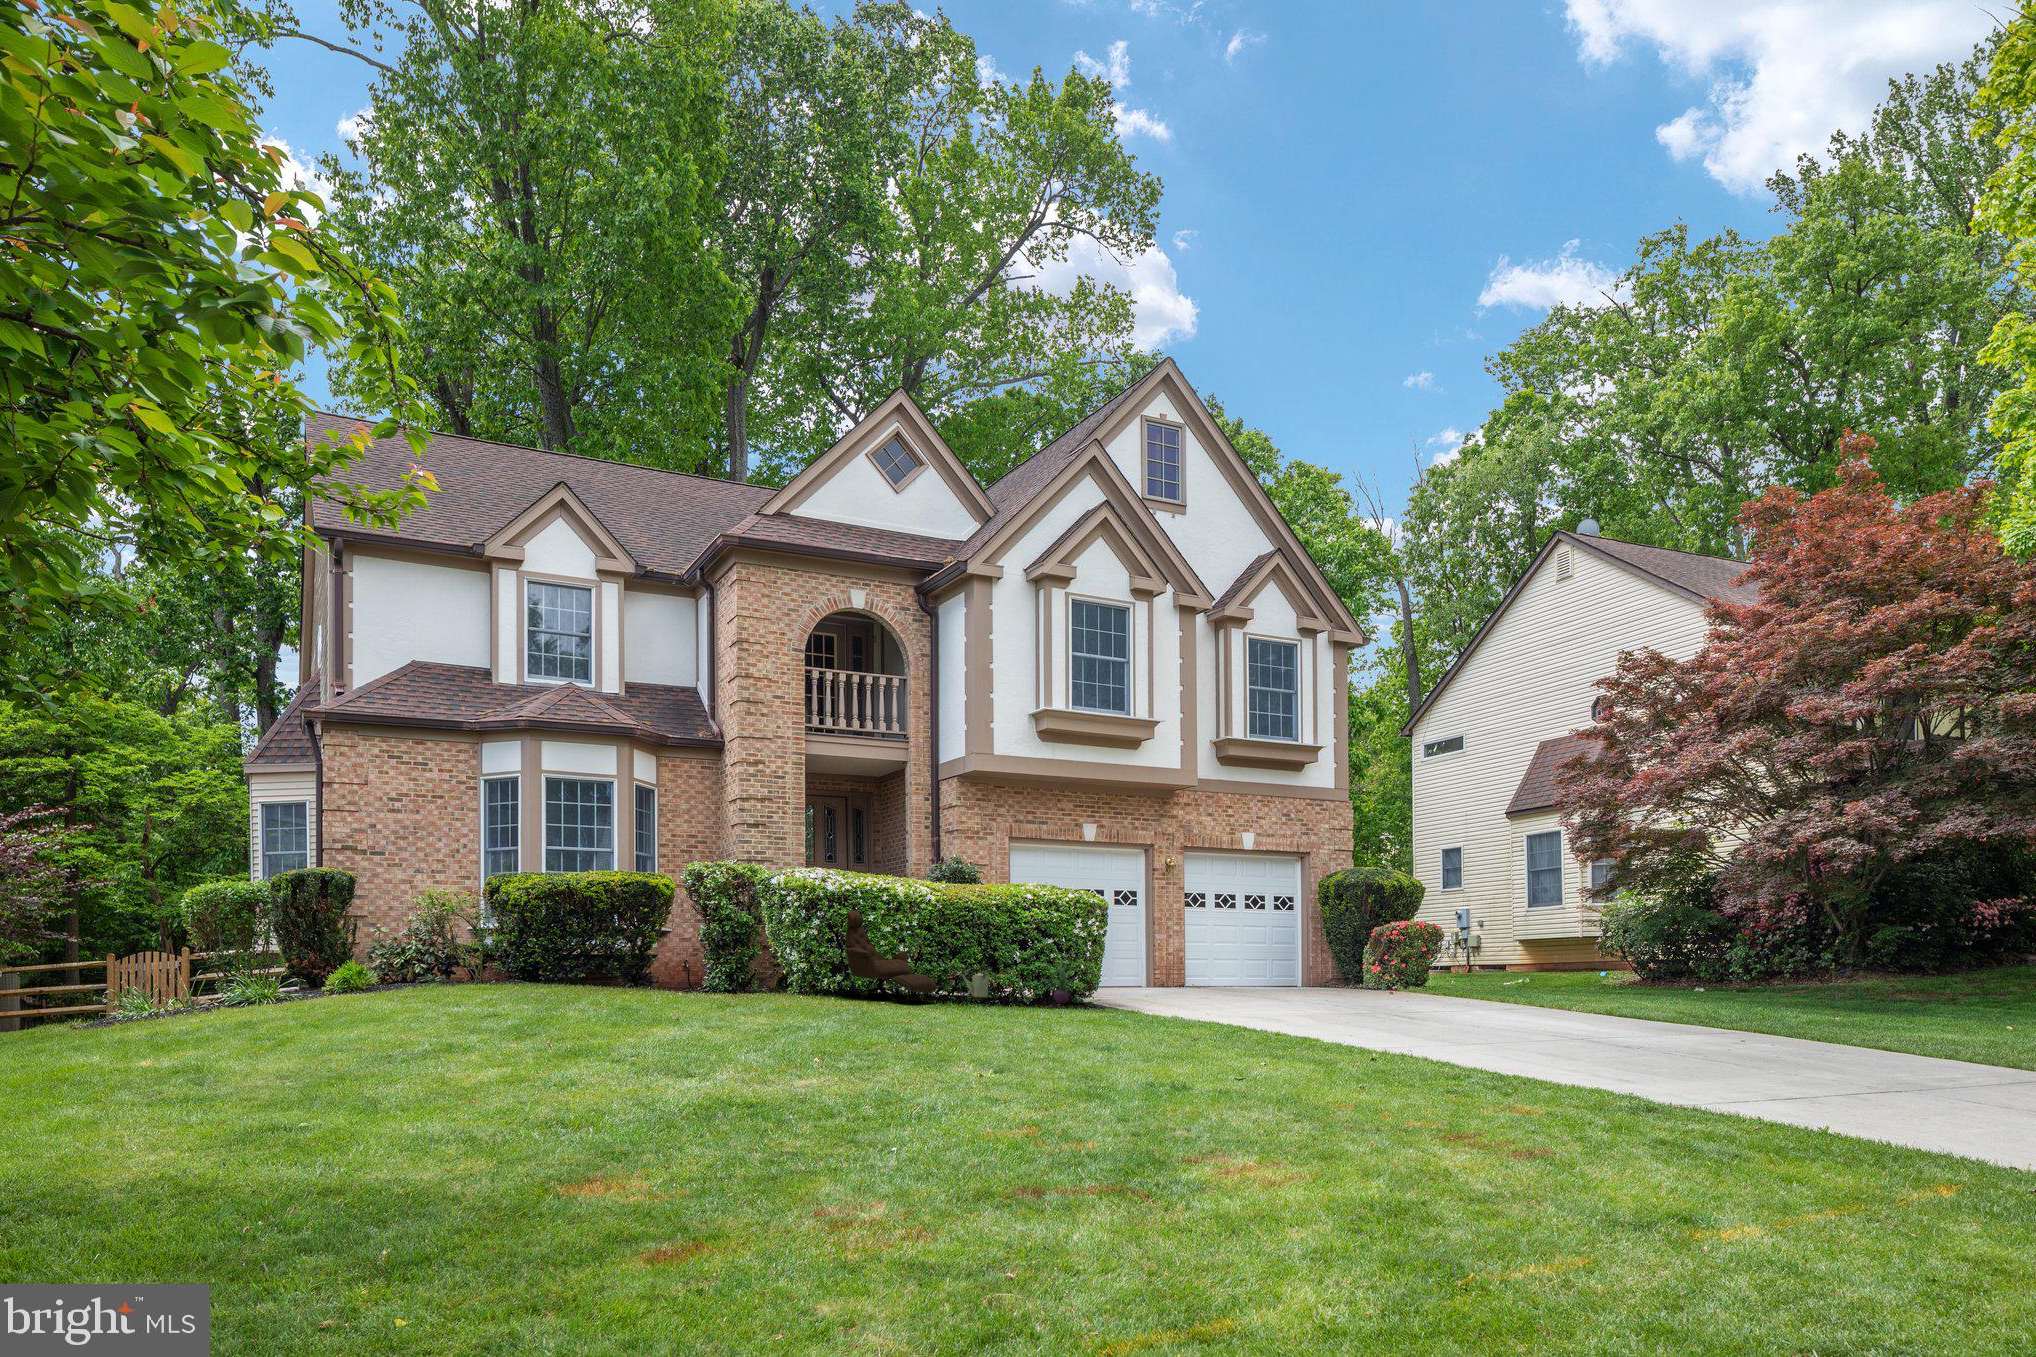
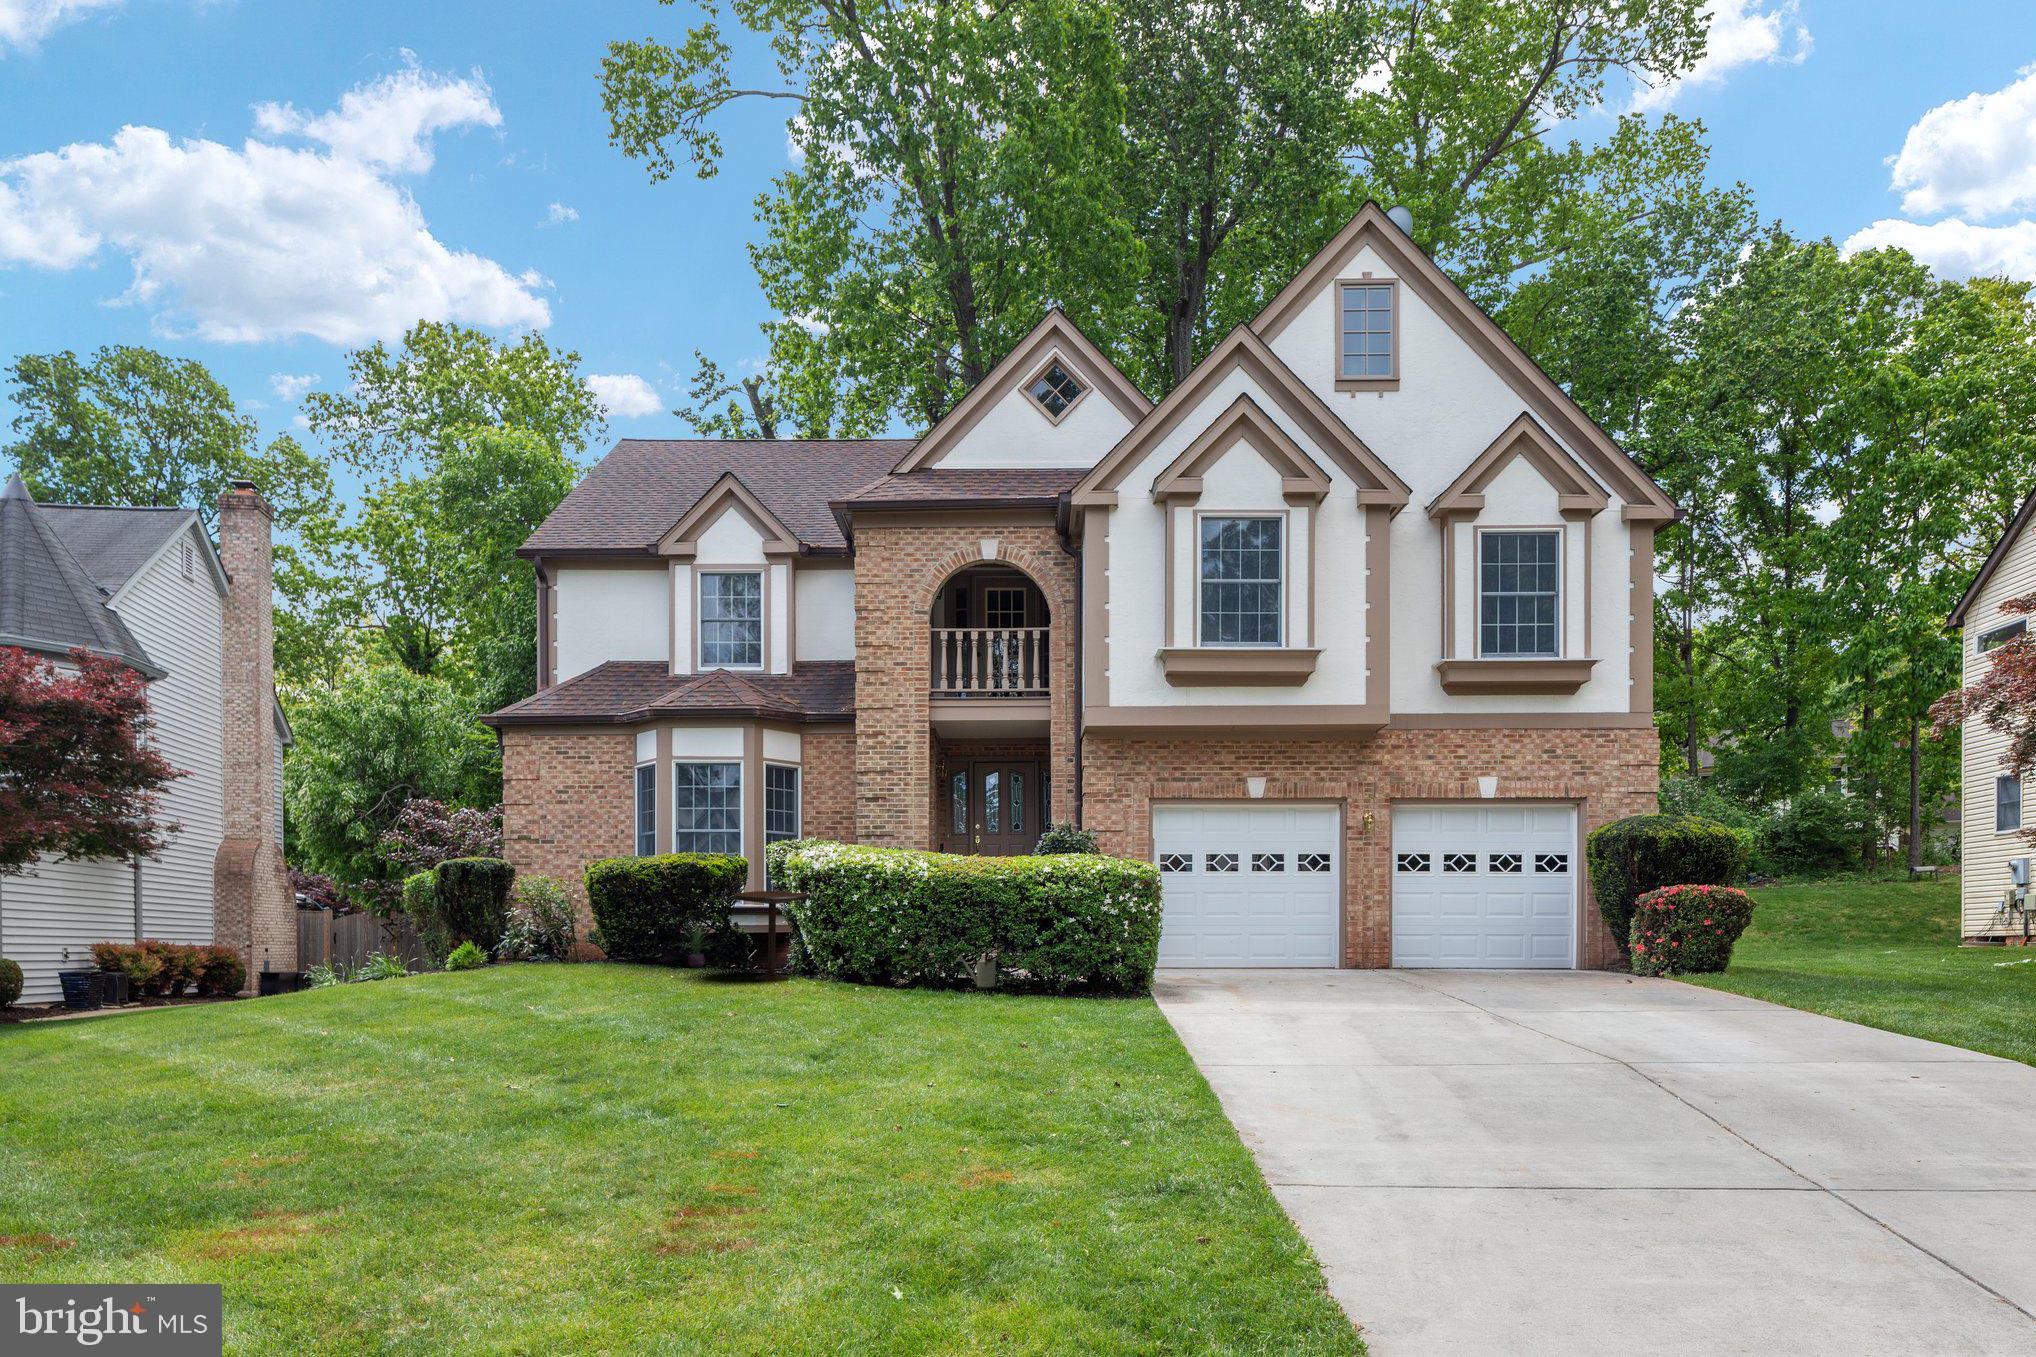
pedestal table: none [741,910,815,993] -> present [733,891,810,981]
lounge chair: present [845,910,936,1004] -> none [827,889,912,996]
decorative plant: present [1052,960,1069,1004] -> present [688,923,704,968]

